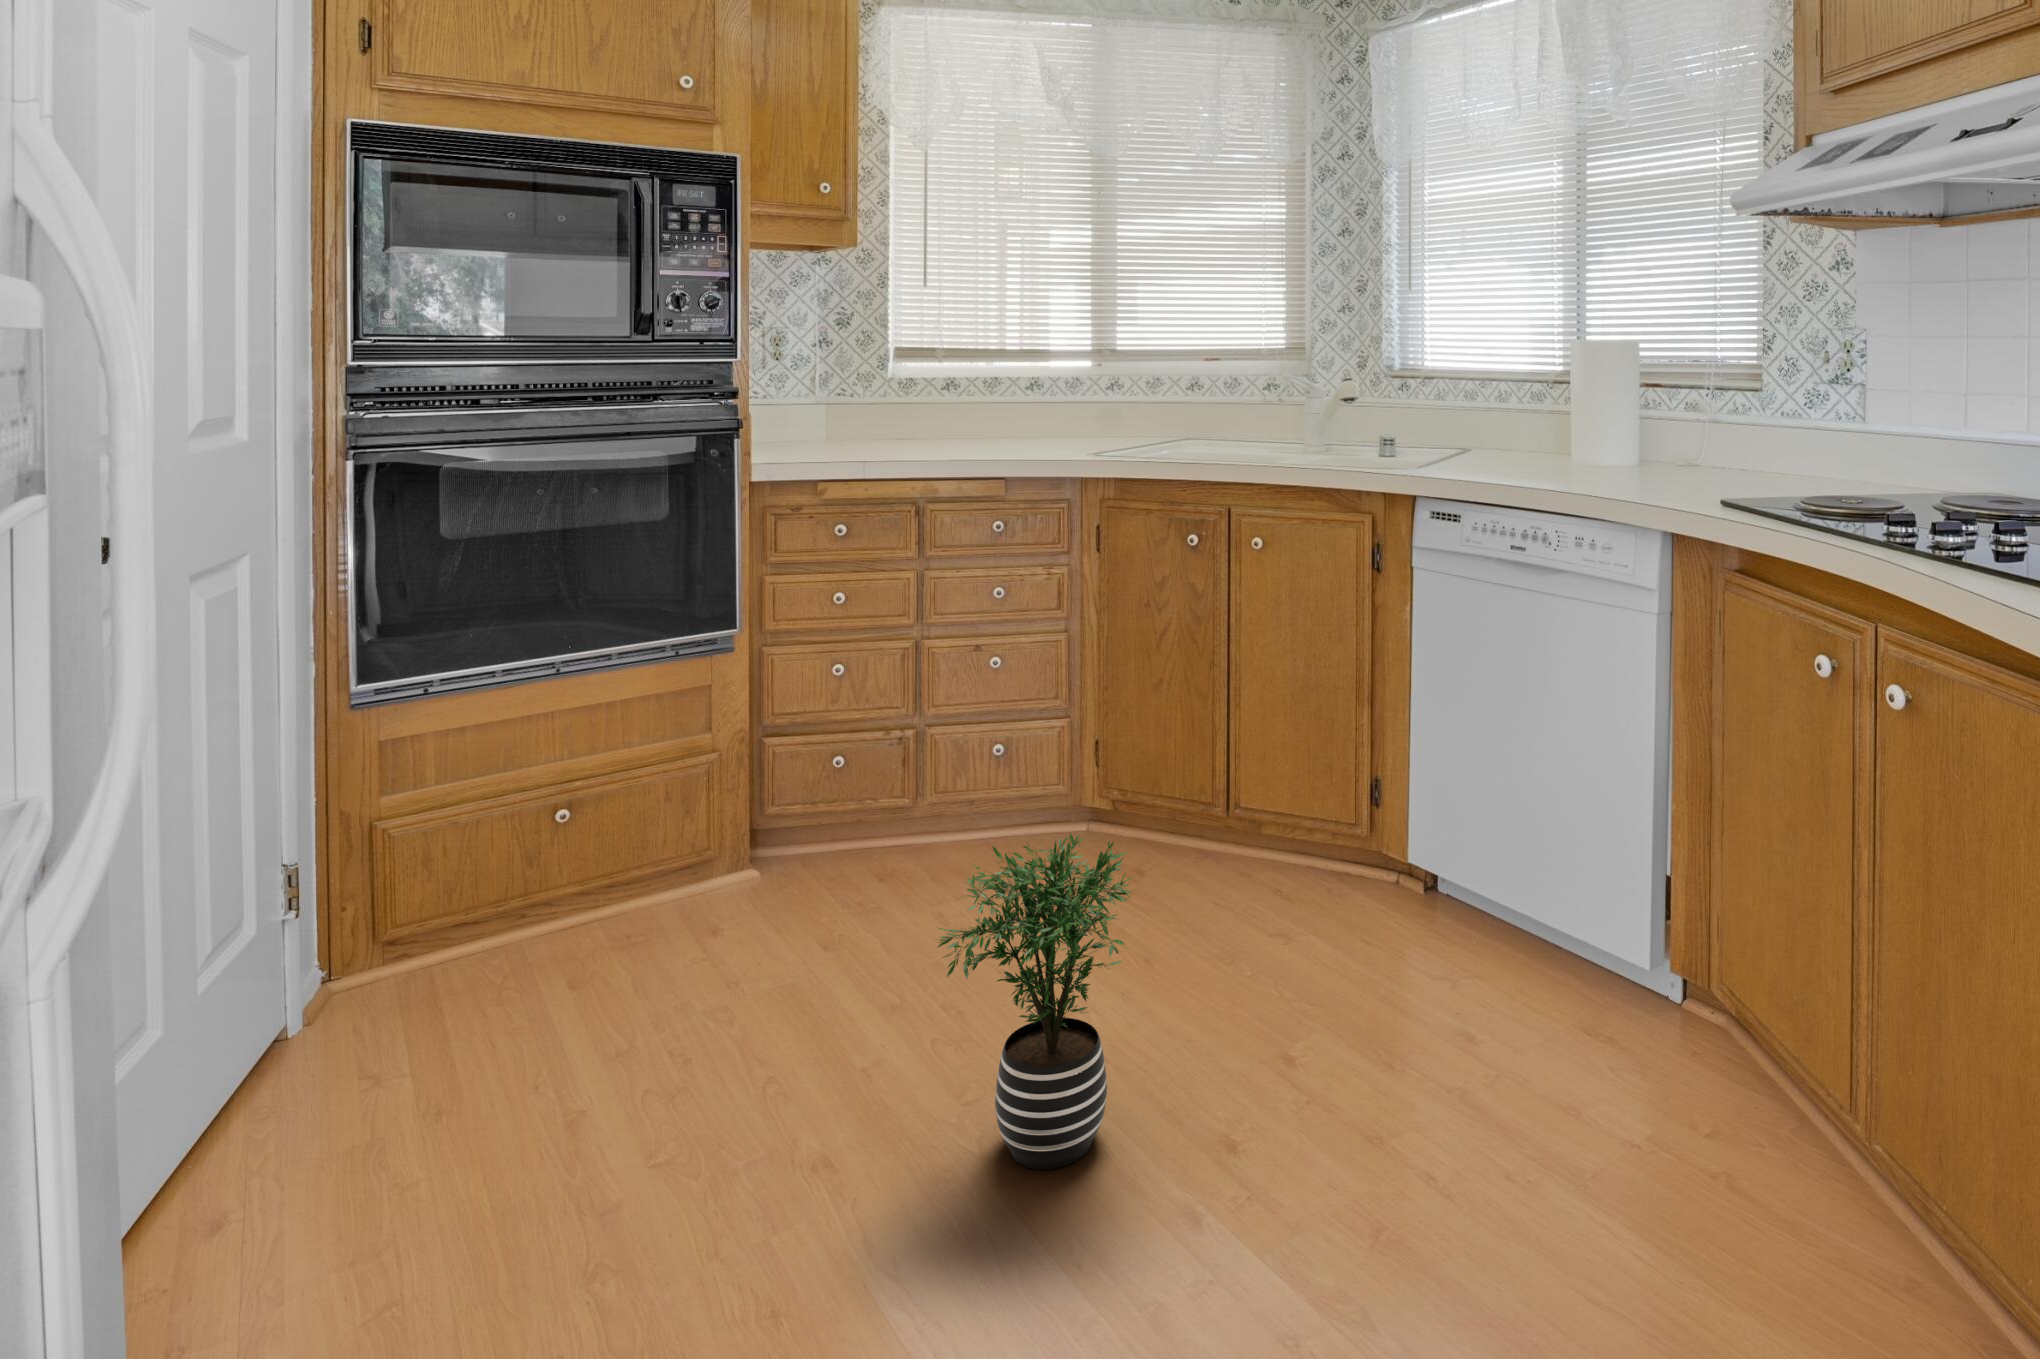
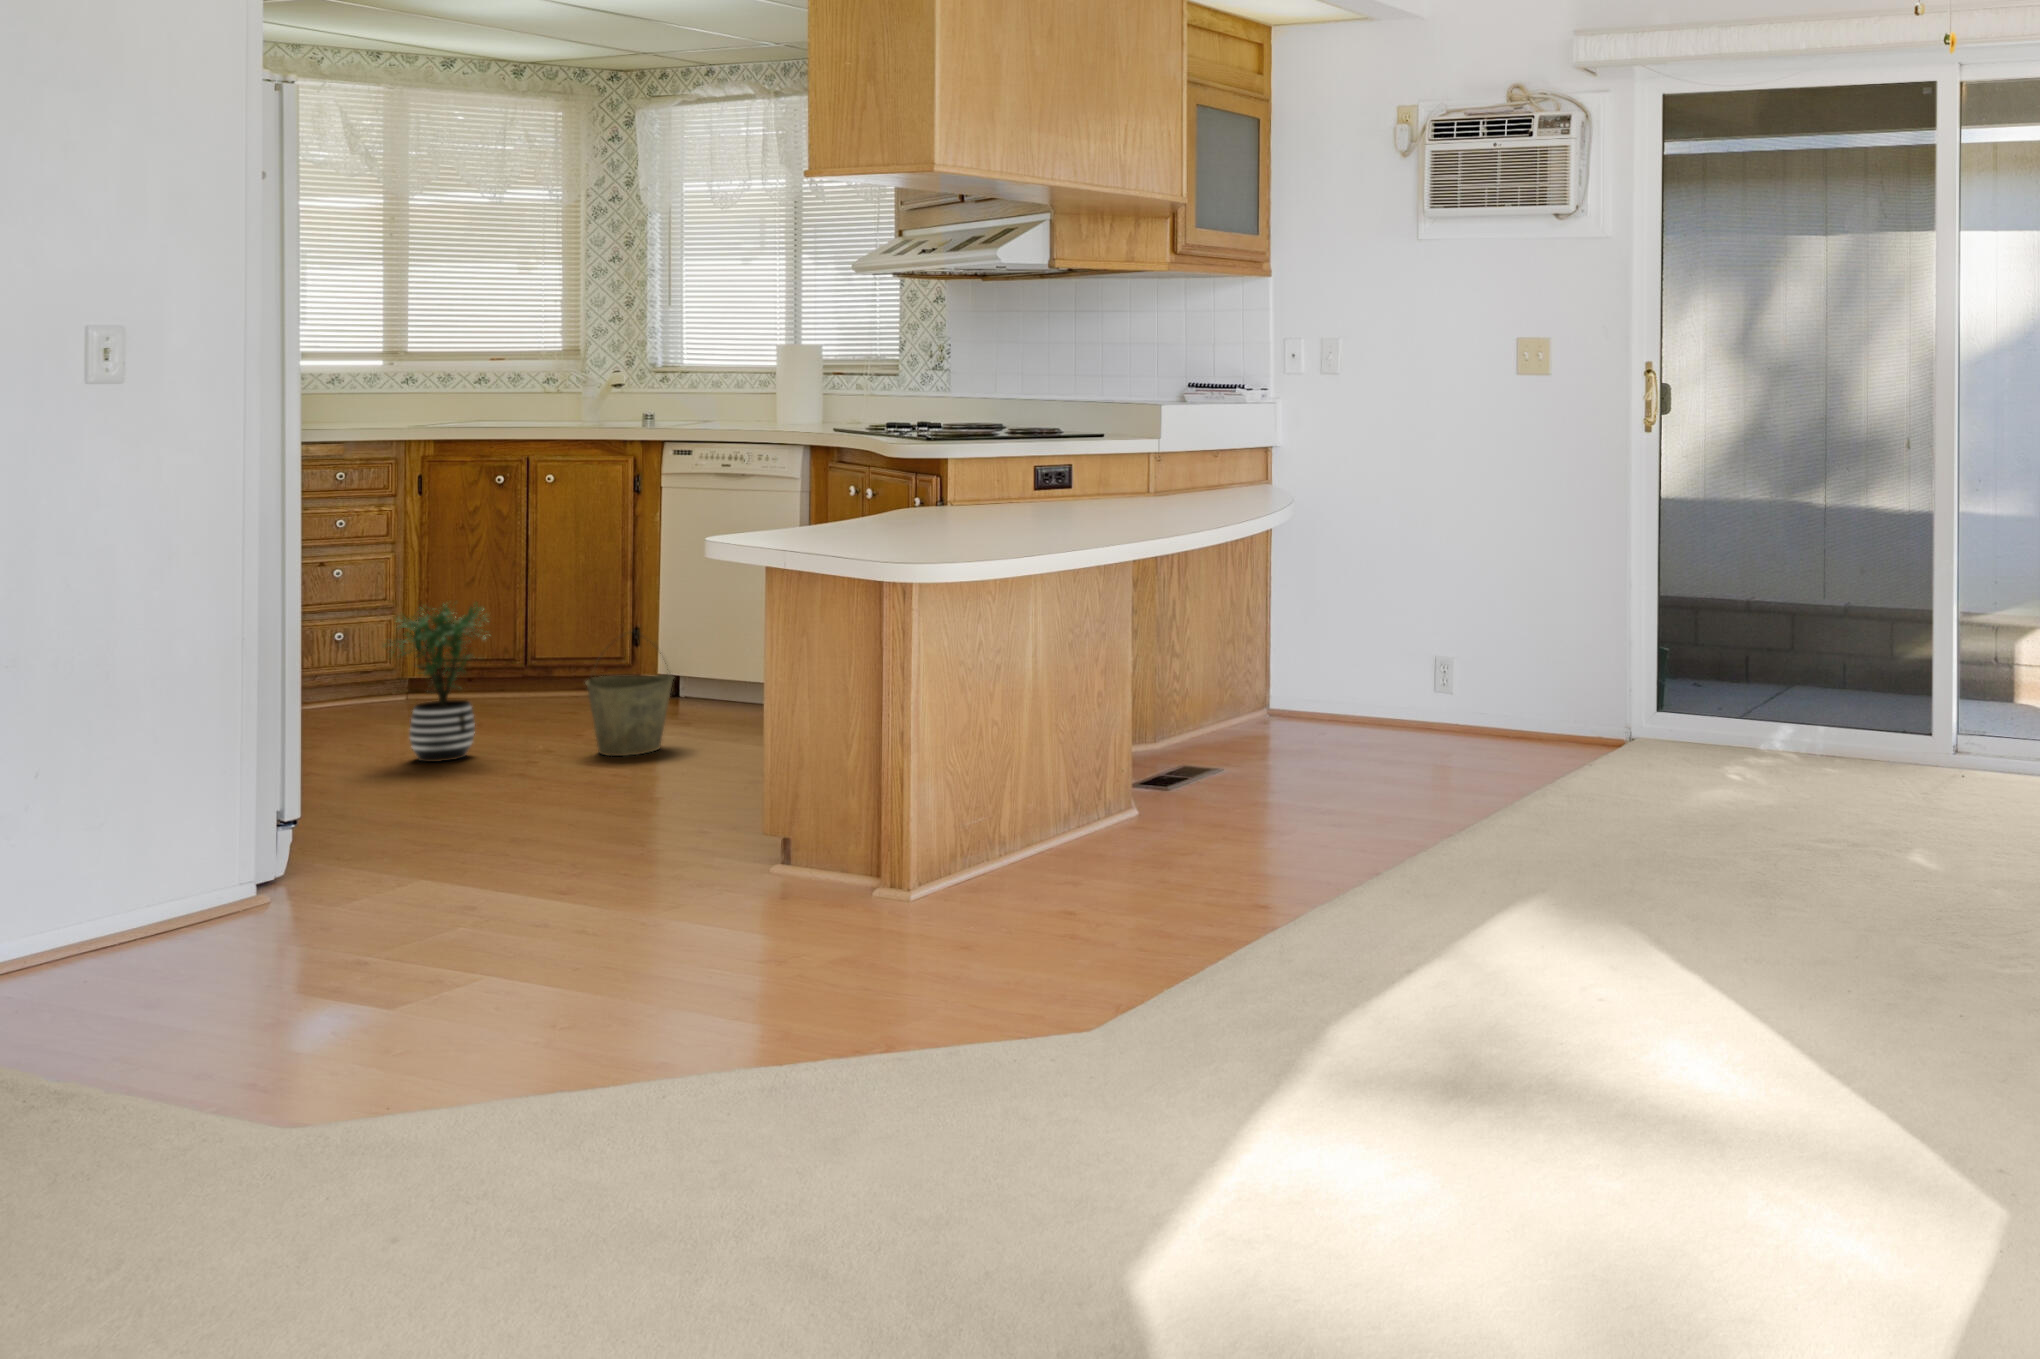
bucket: none [1294,950,1463,1237] -> present [586,653,673,756]

